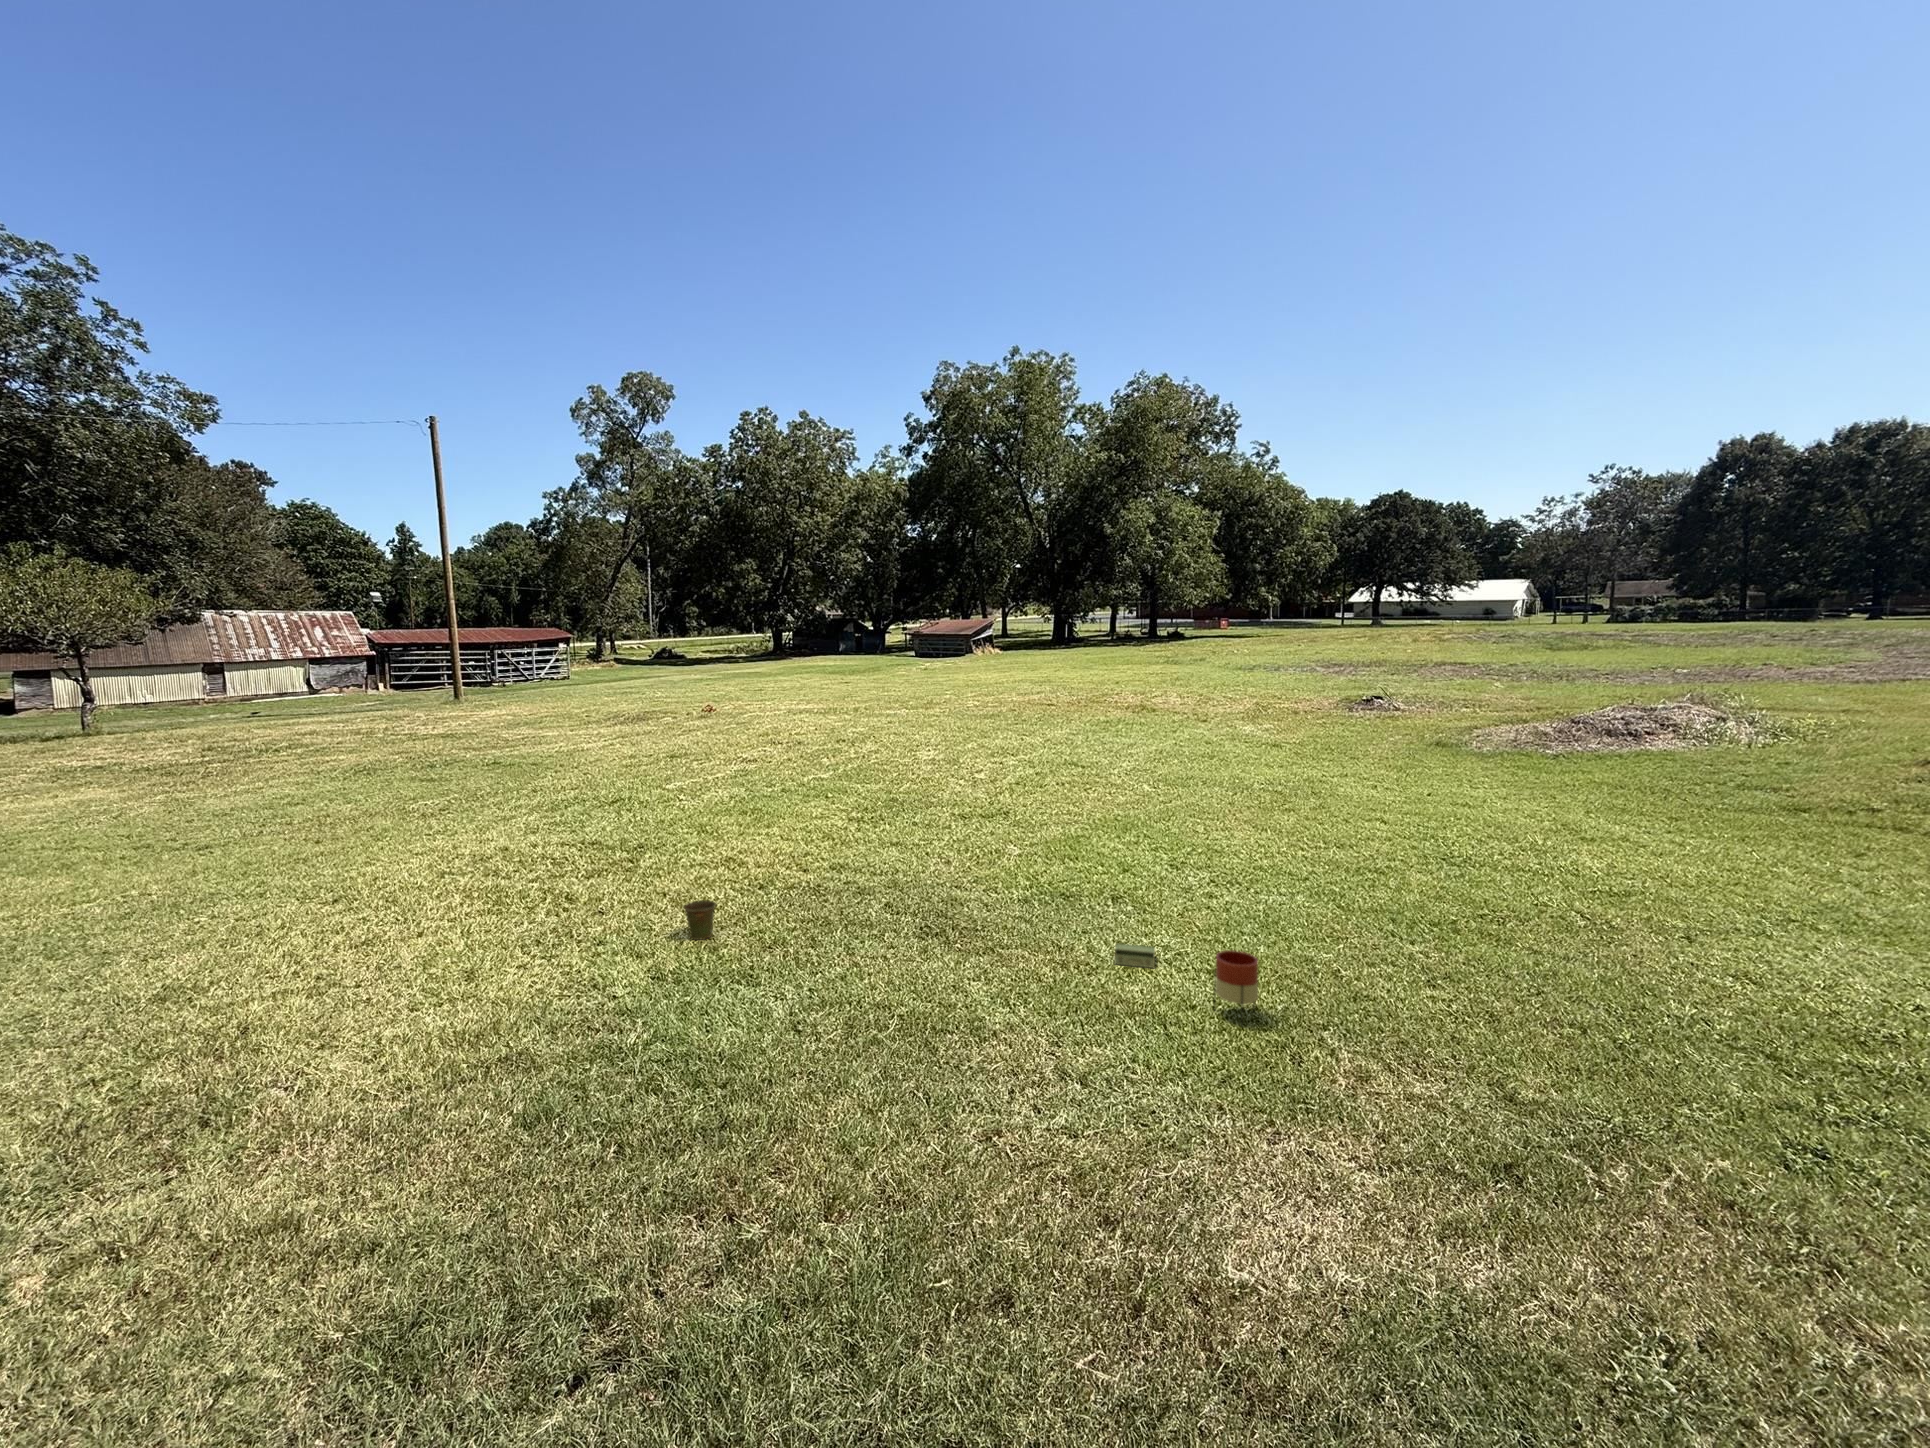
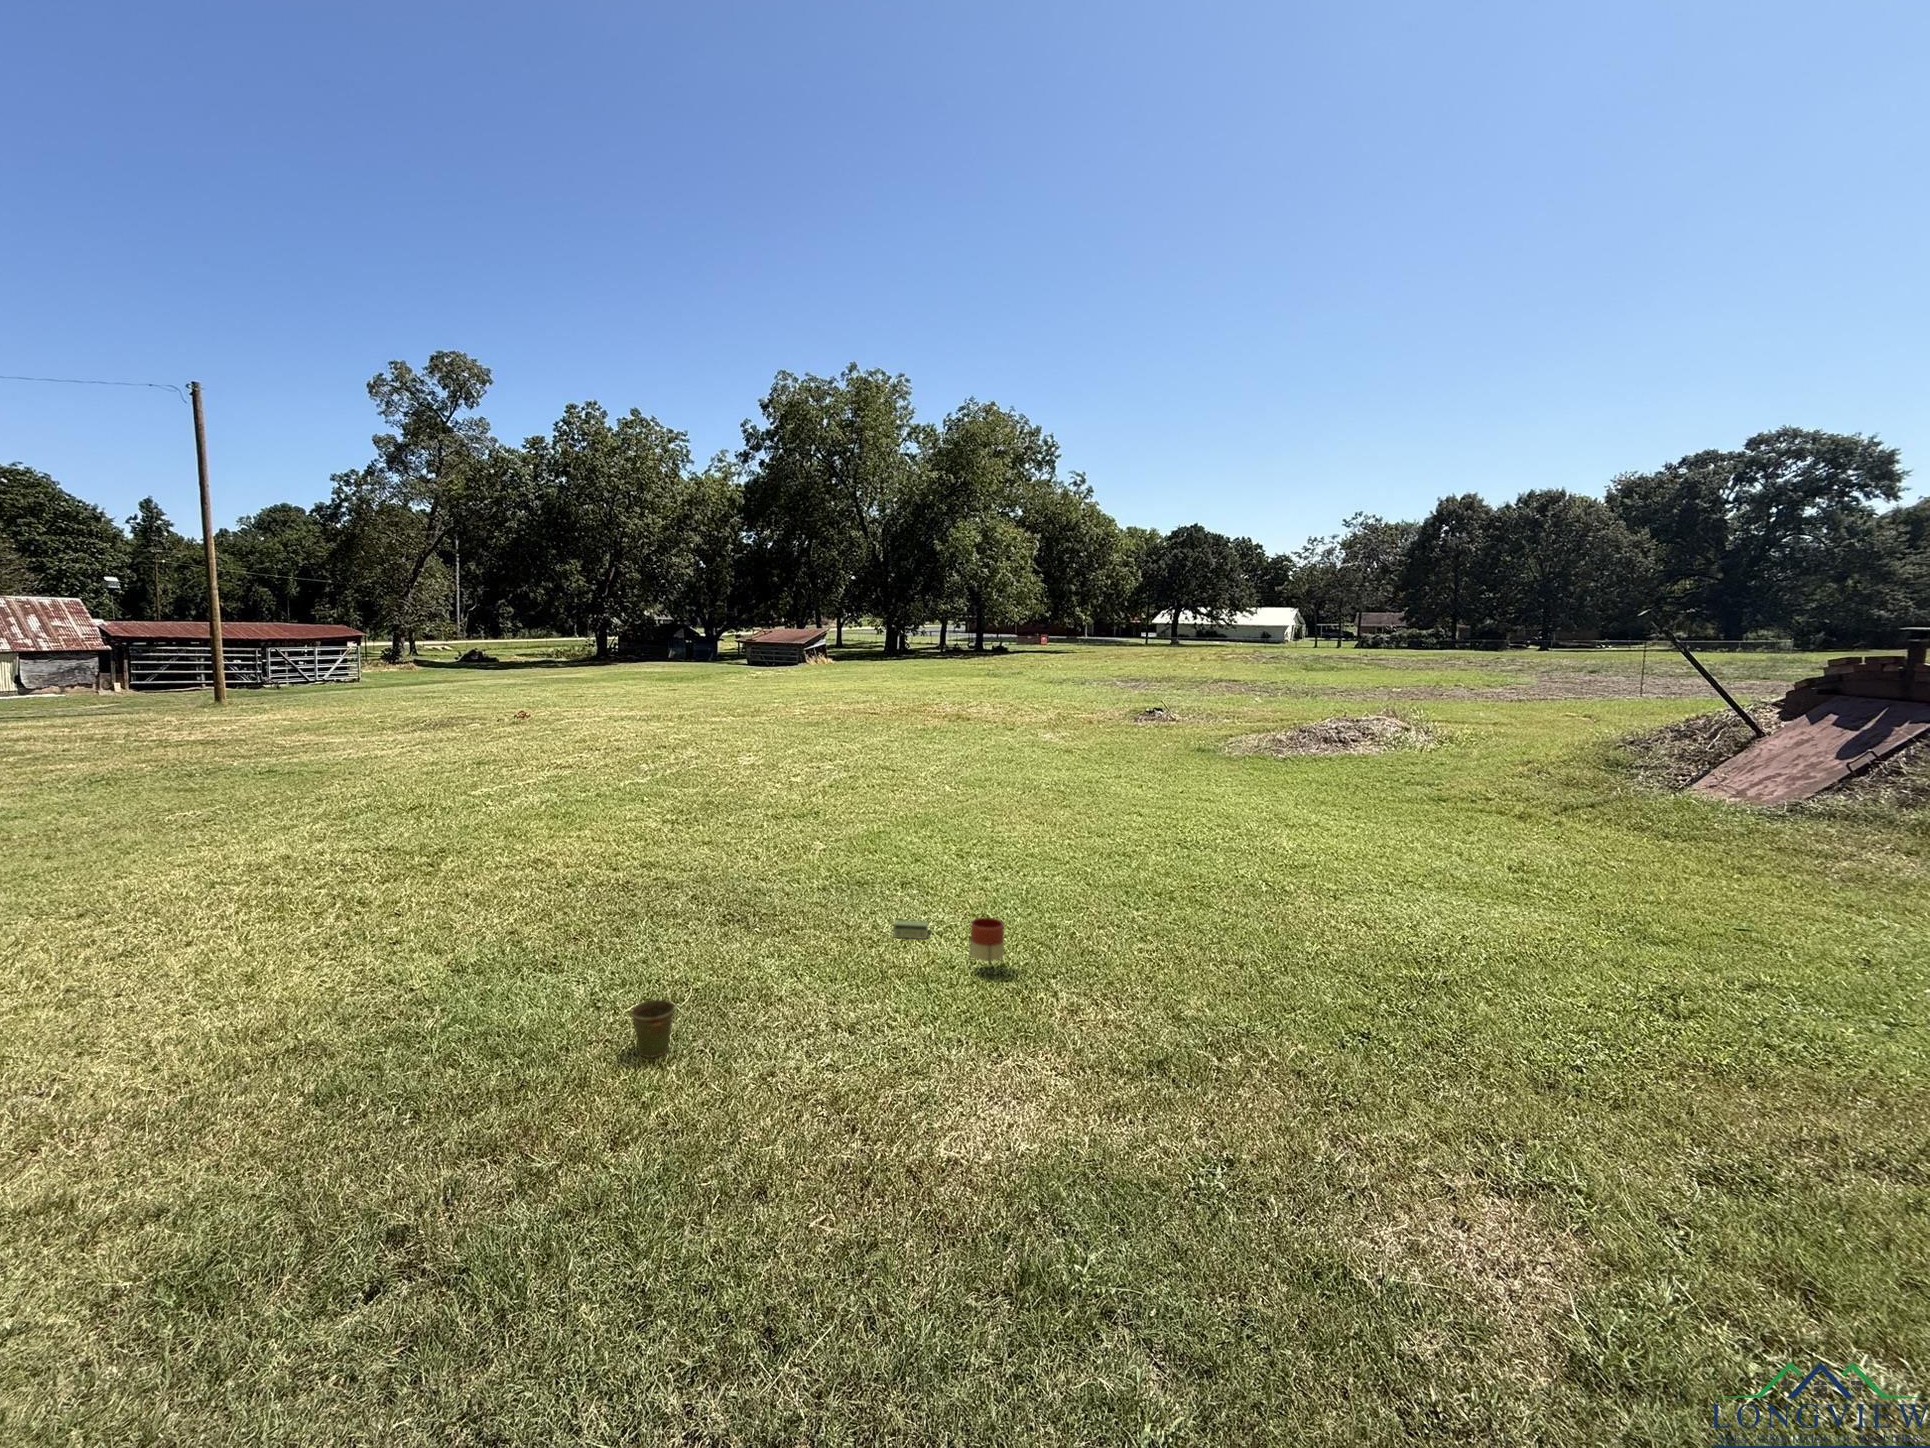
bucket: present [683,900,717,940] -> present [630,1000,676,1058]

